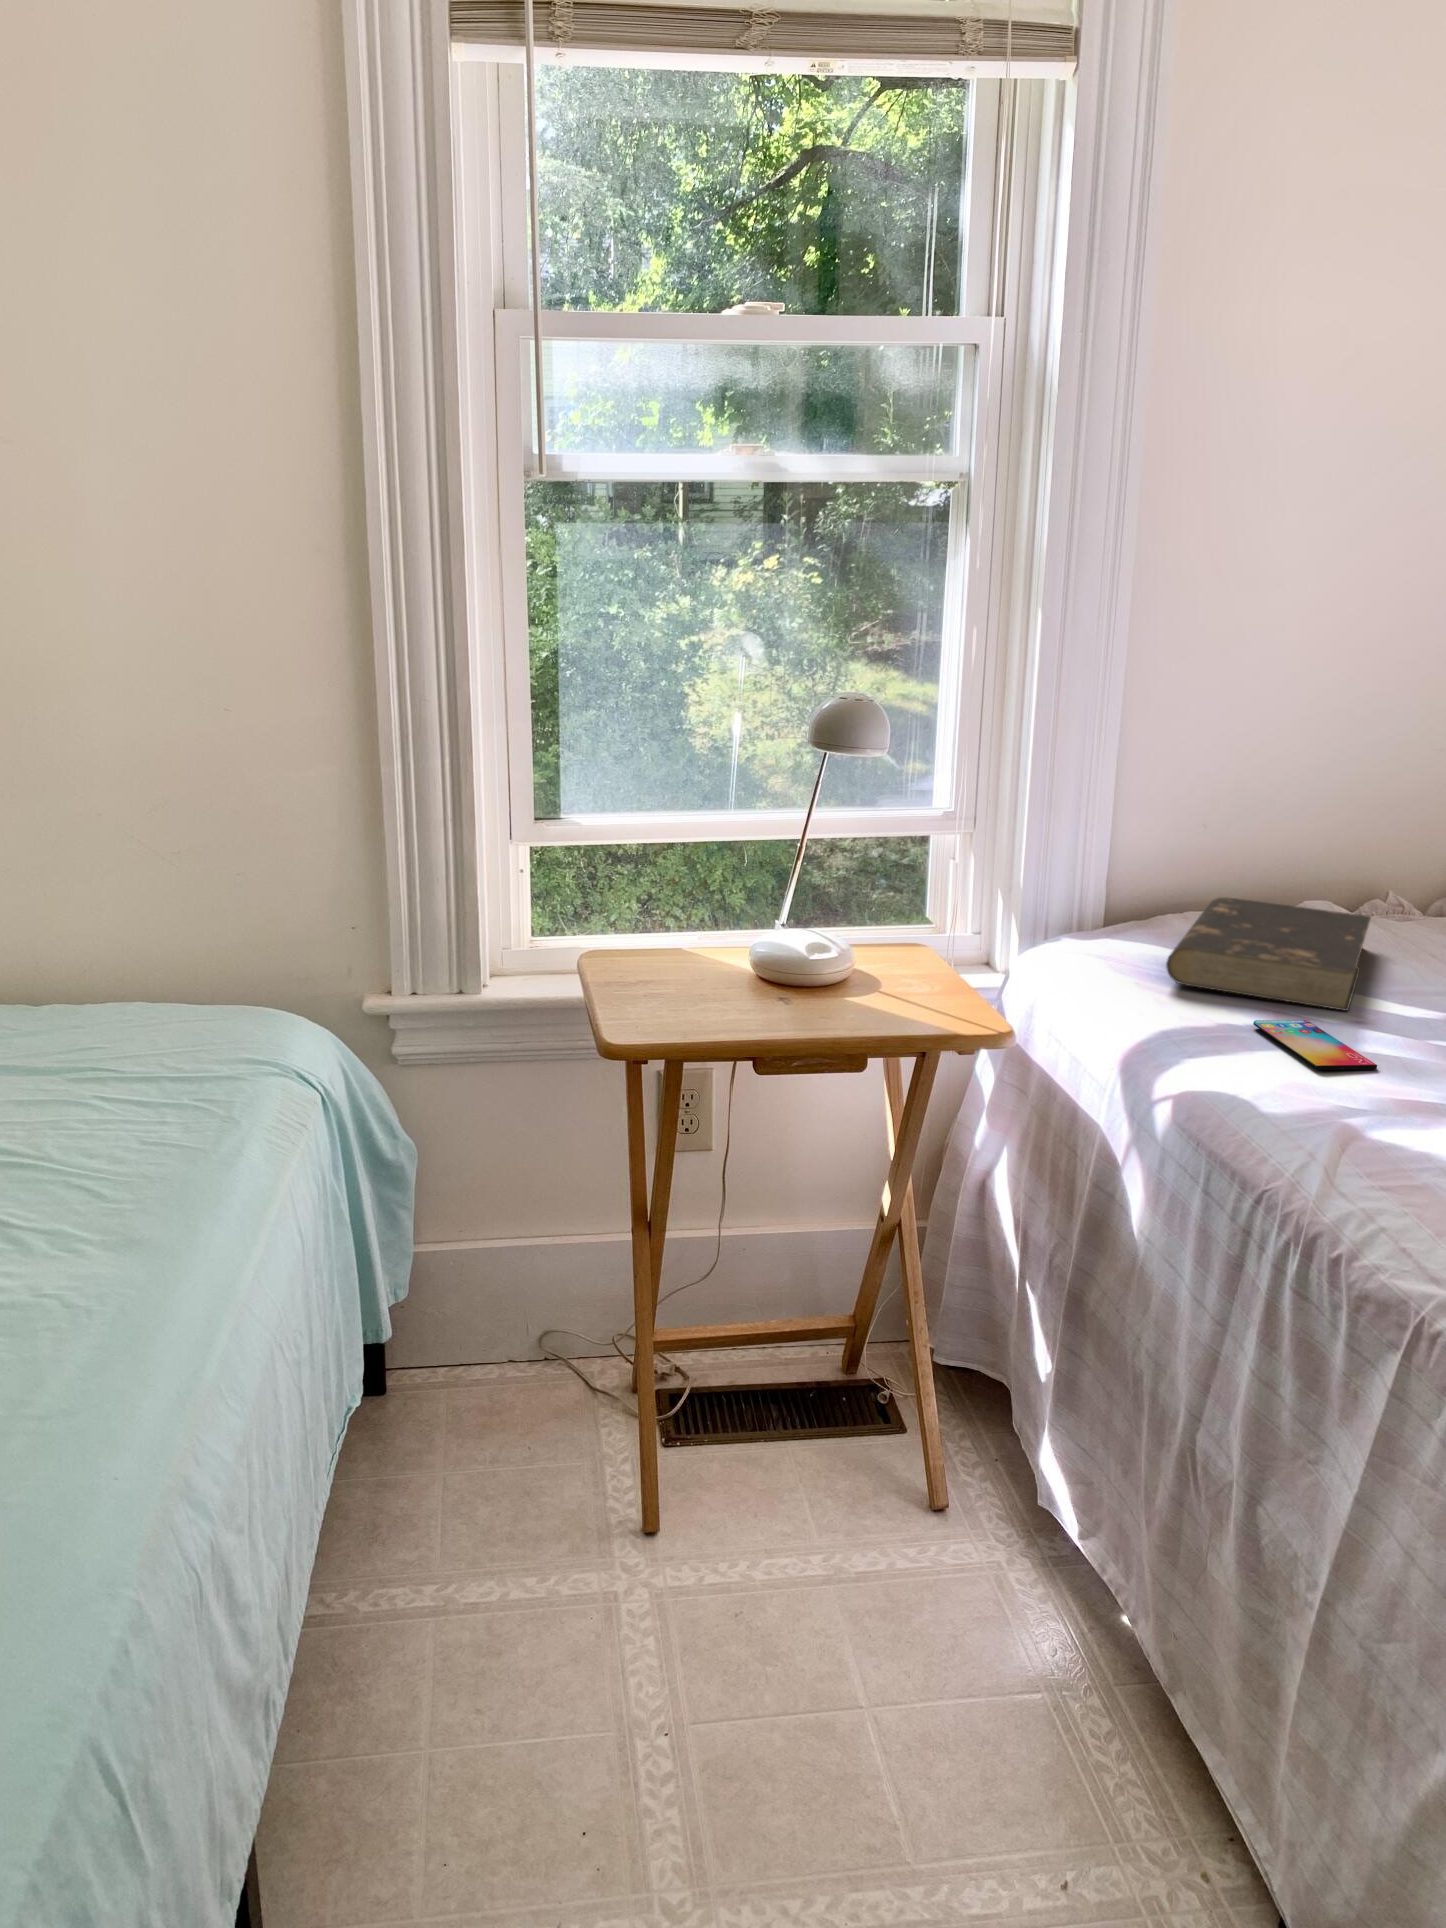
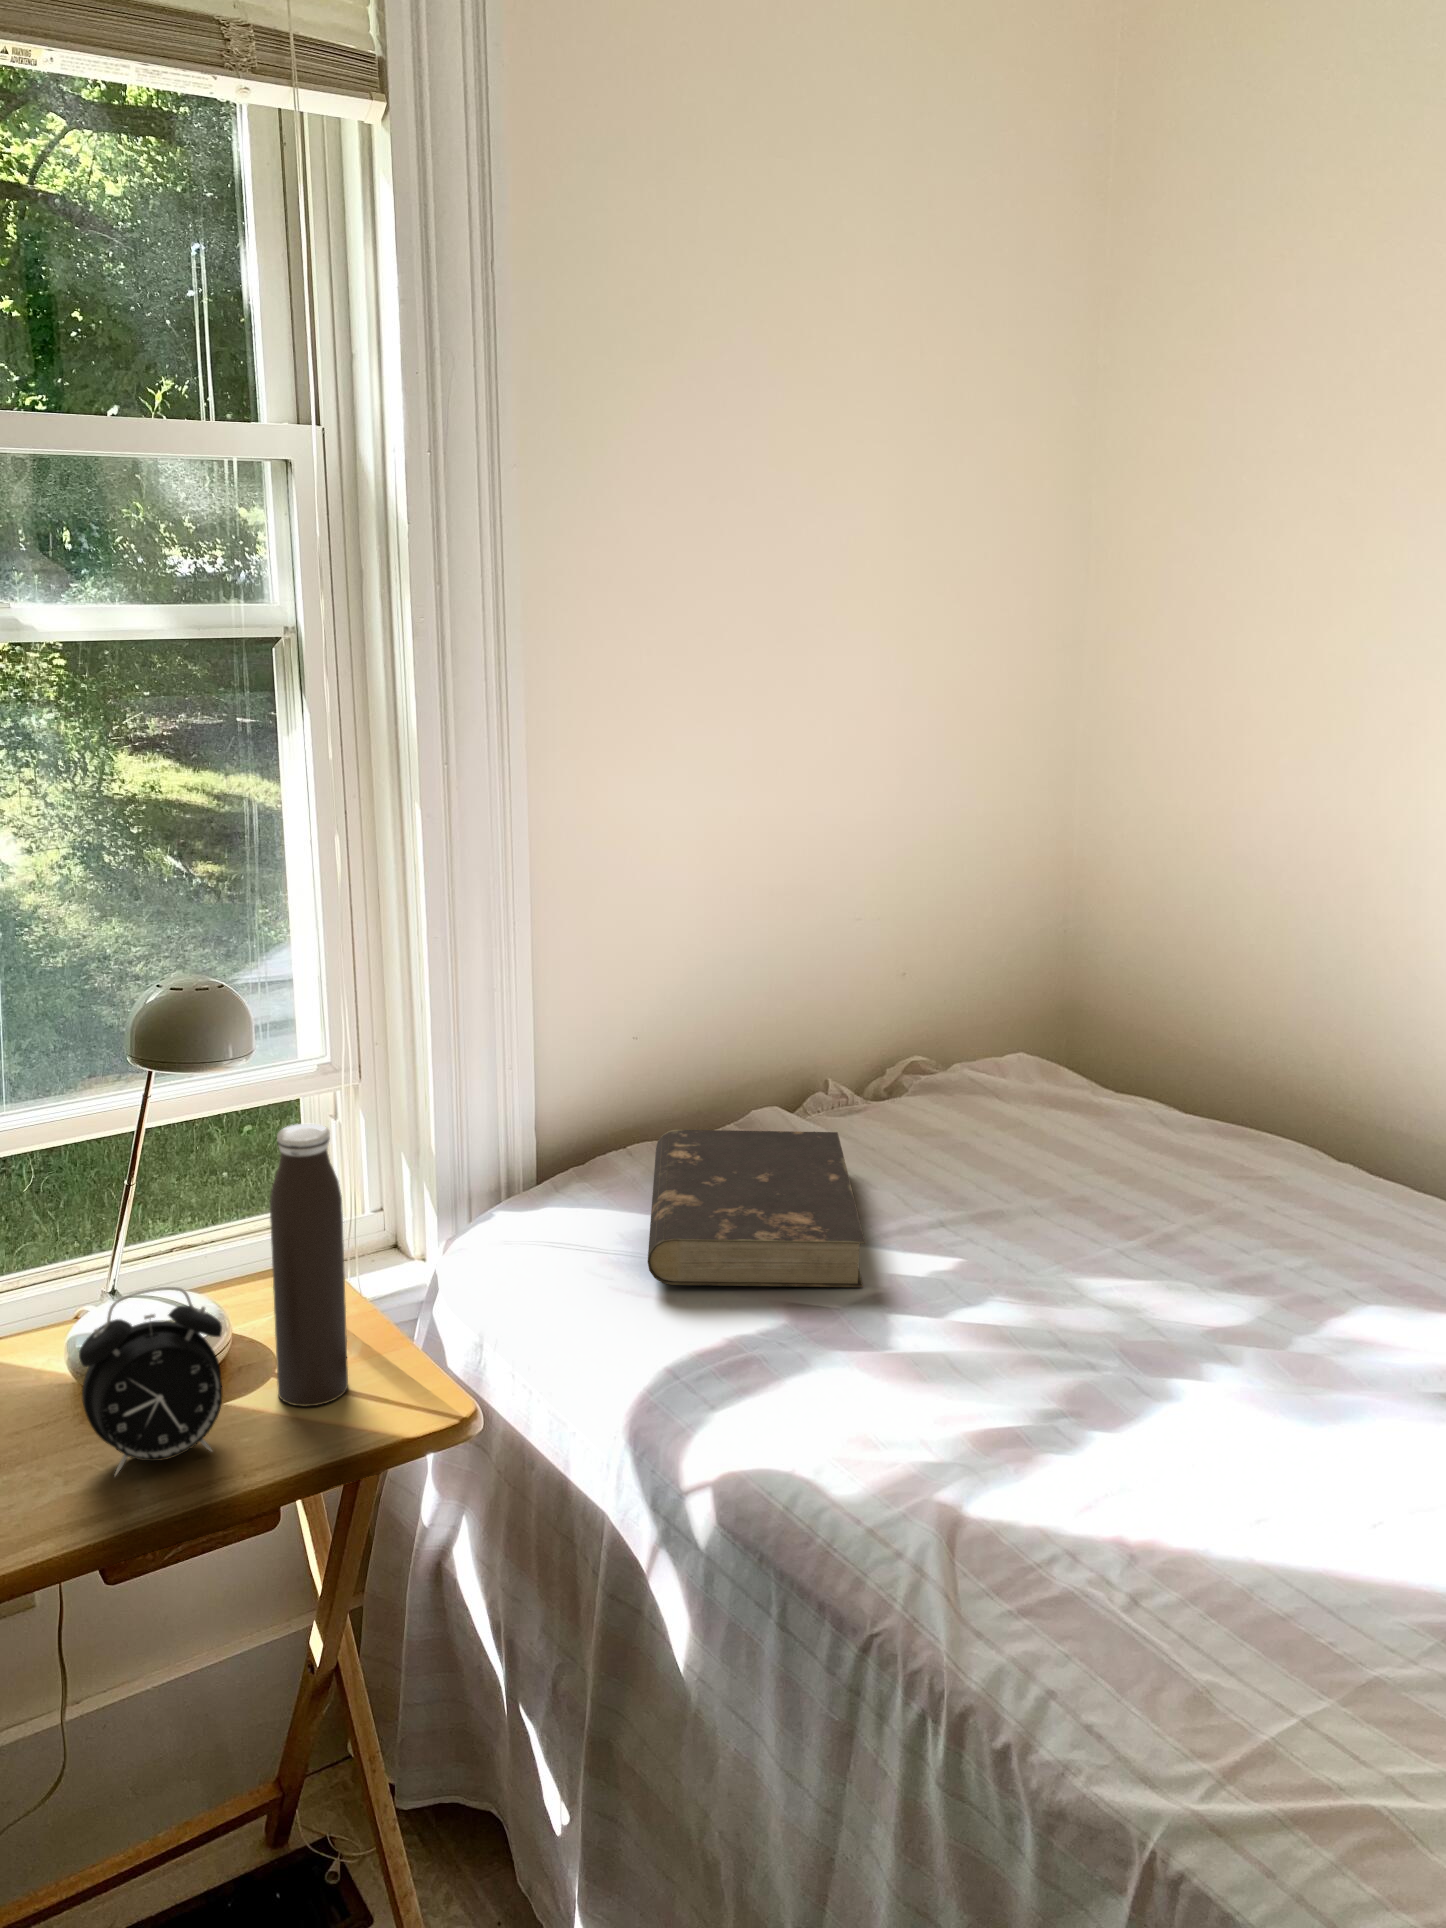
water bottle: none [878,807,936,1007] -> present [270,1123,348,1407]
alarm clock: none [754,894,845,1013] -> present [79,1287,223,1475]
smartphone: present [1253,1020,1377,1070] -> none [774,1318,933,1410]

